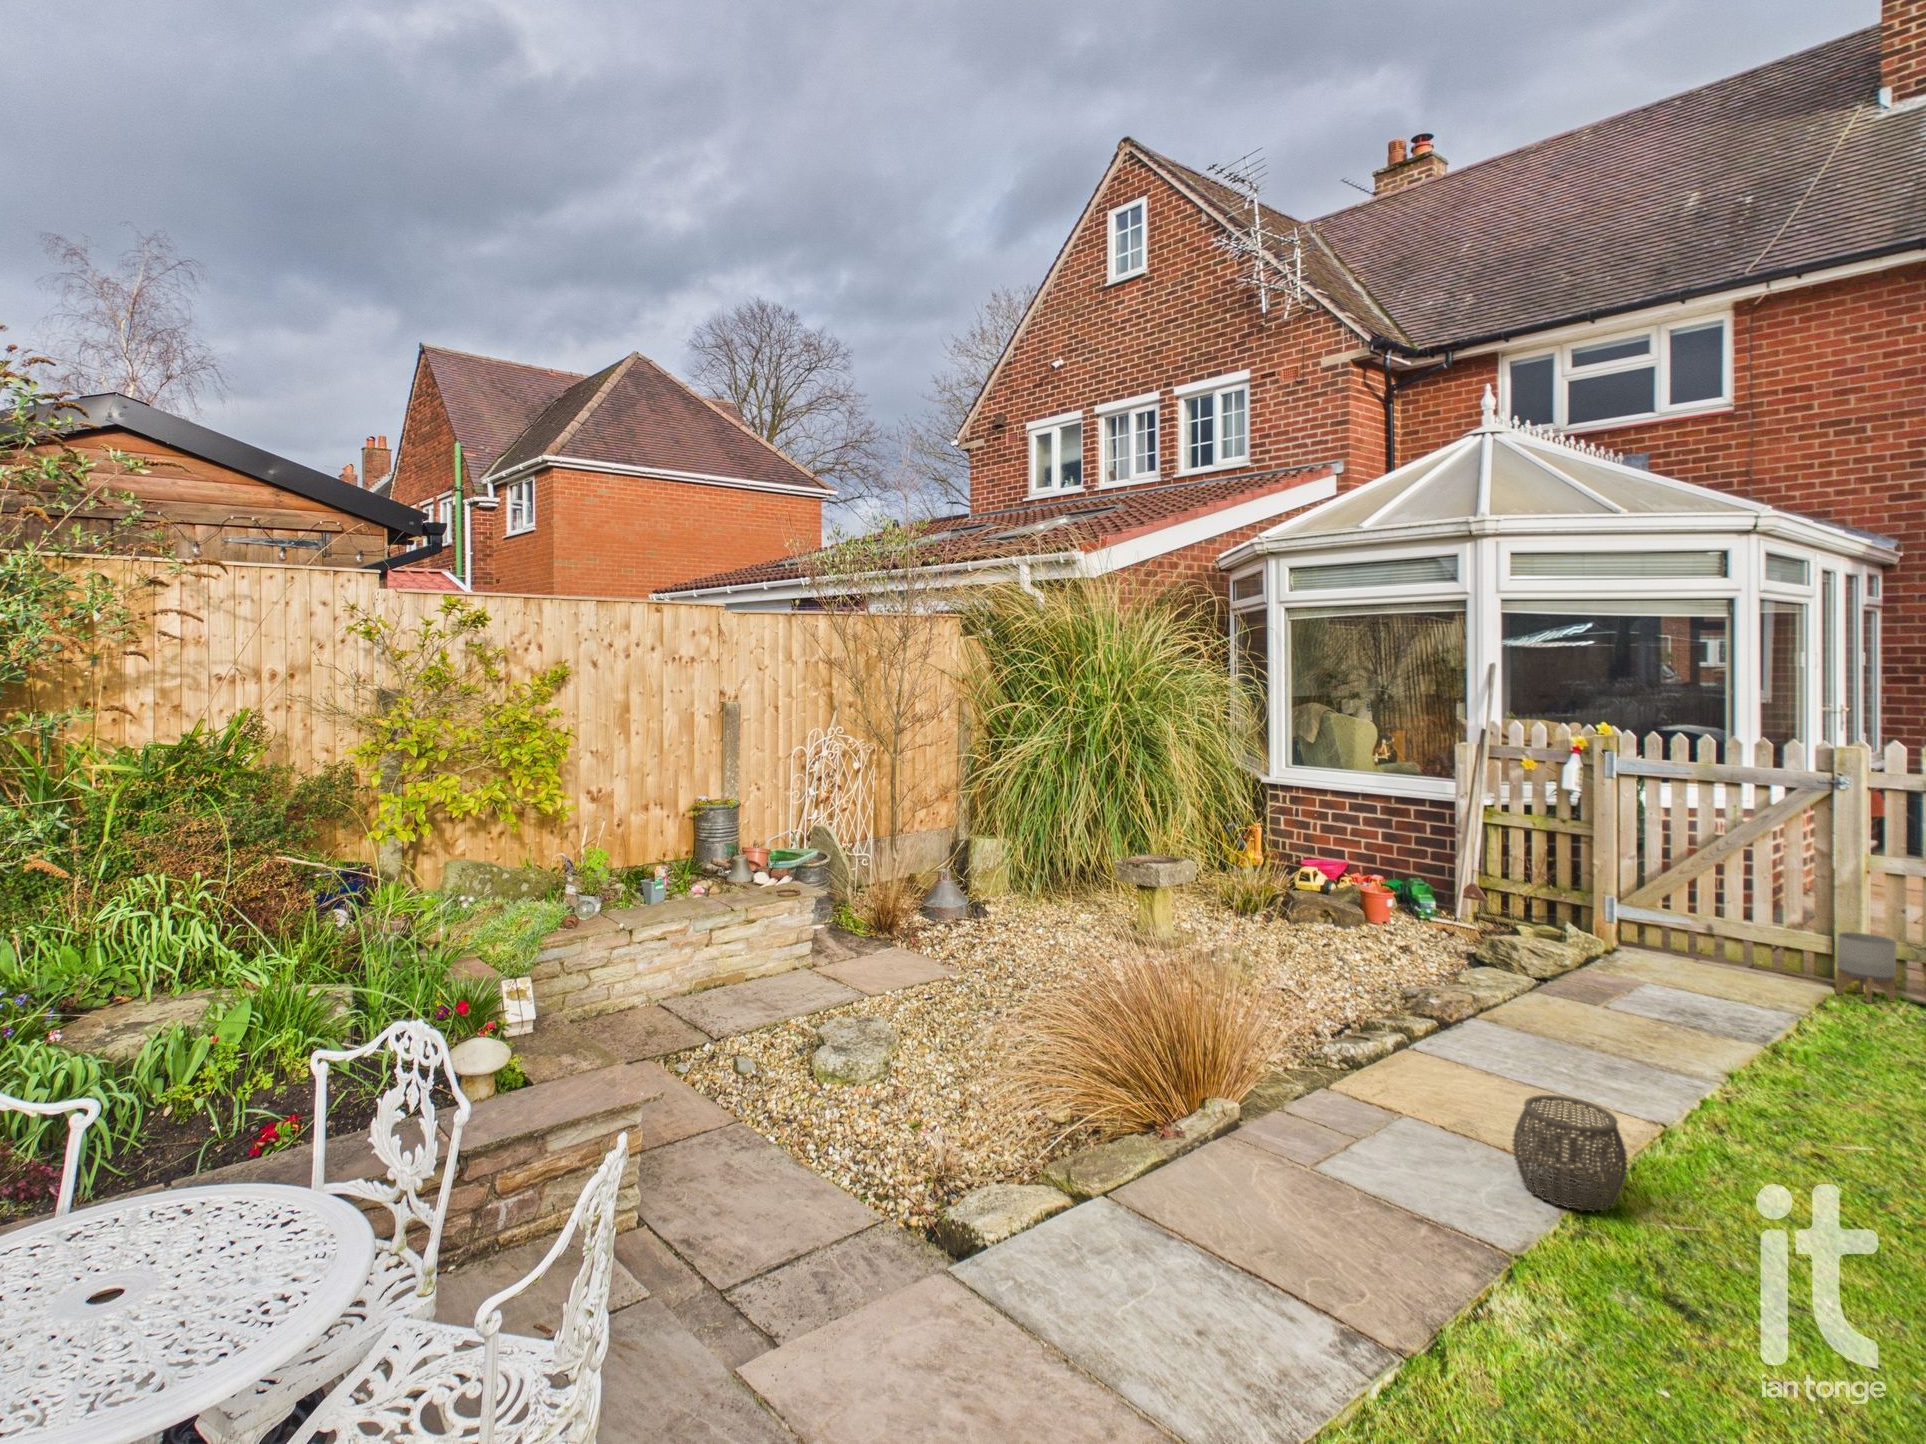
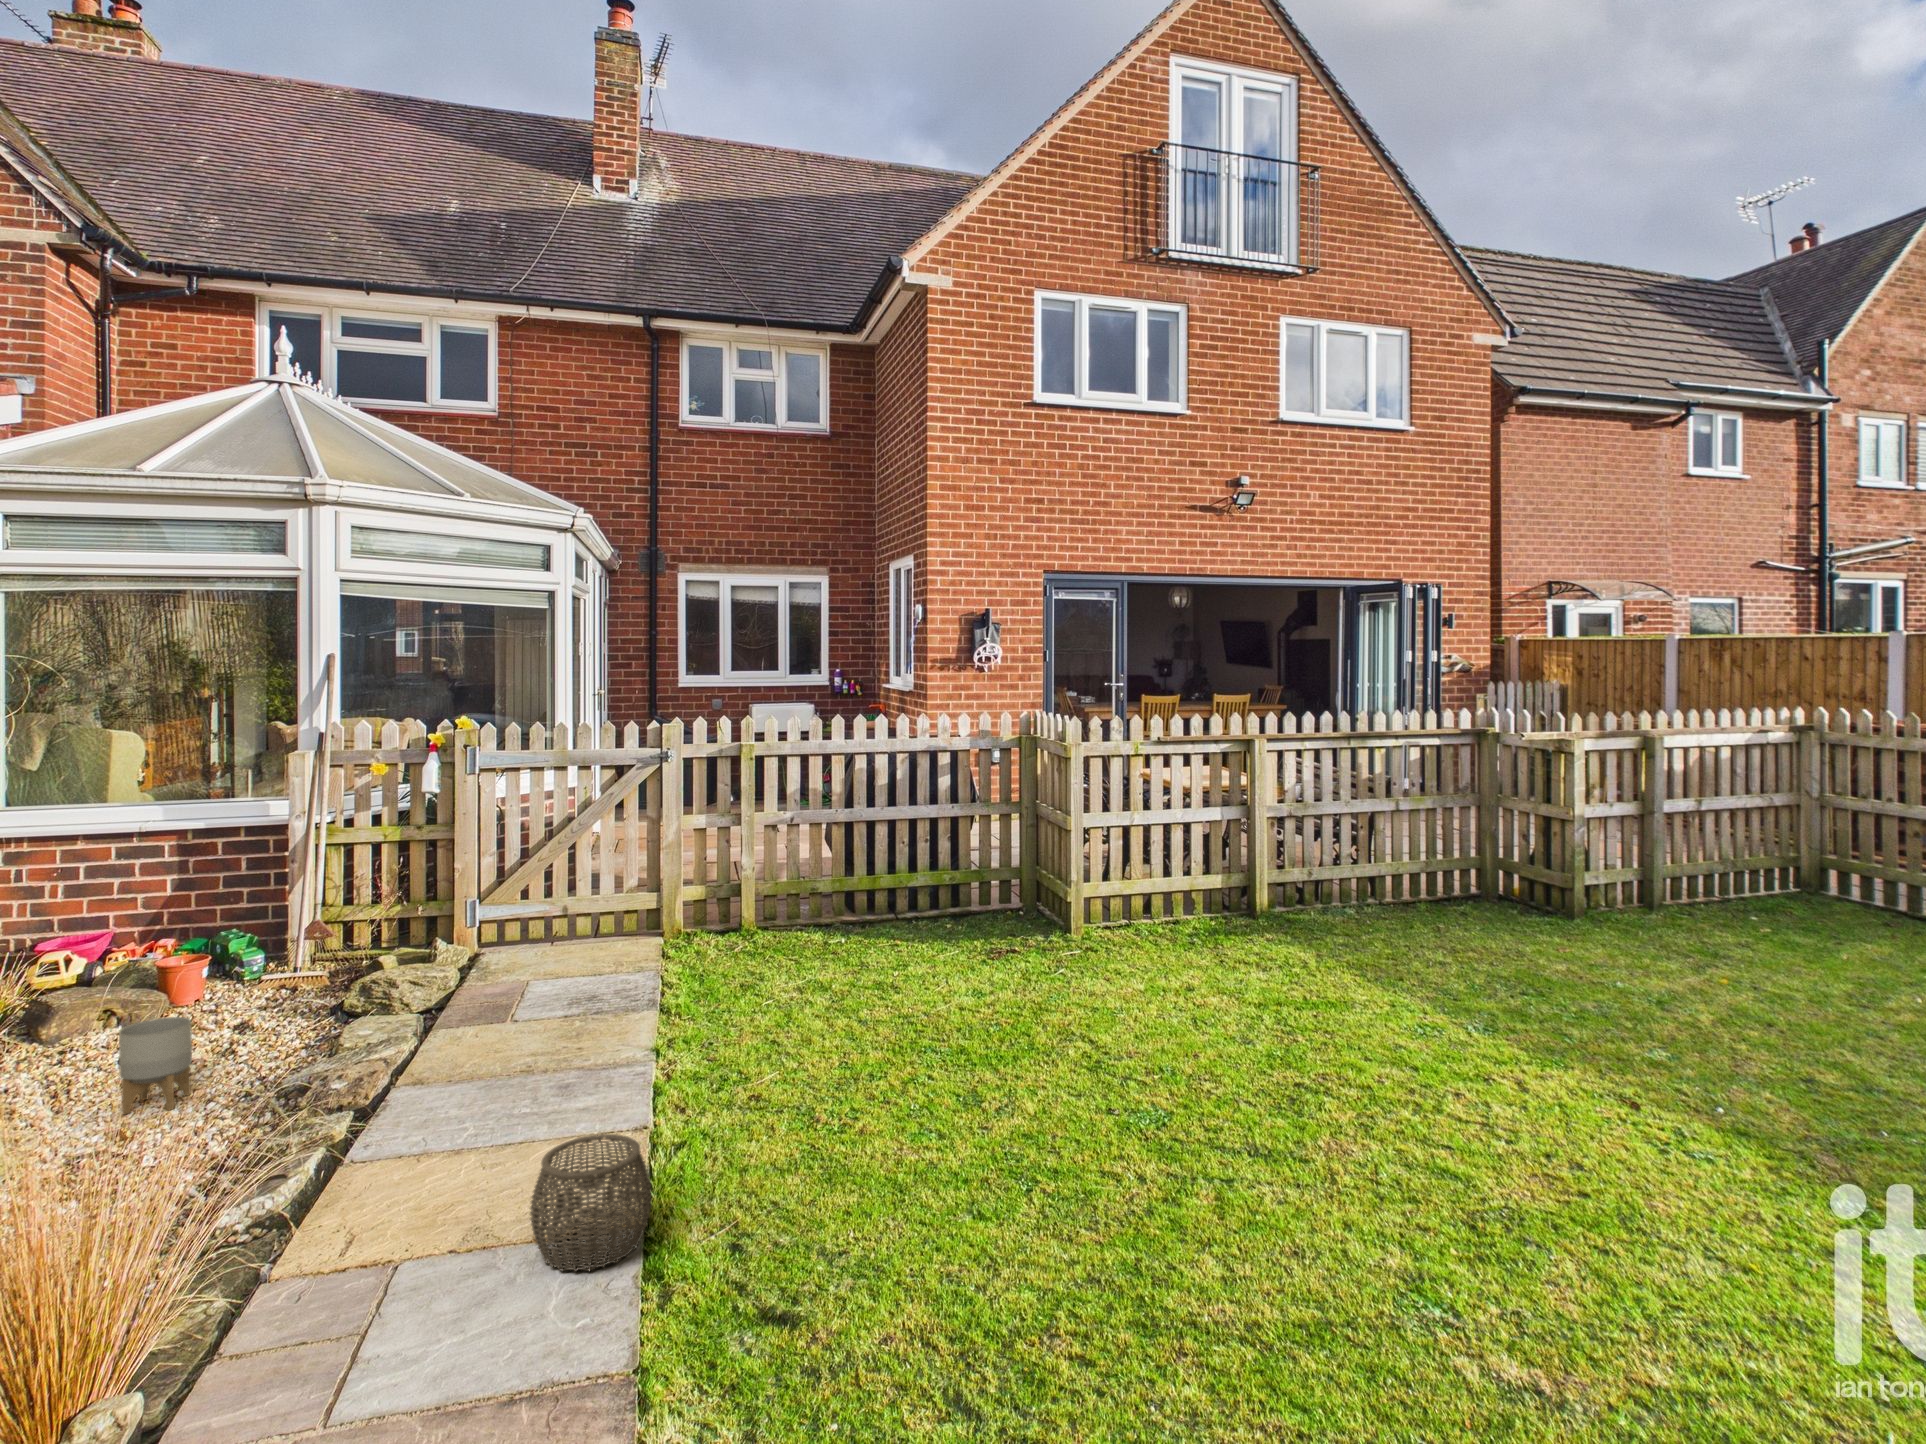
planter: present [1836,932,1897,1003] -> present [119,1017,192,1115]

